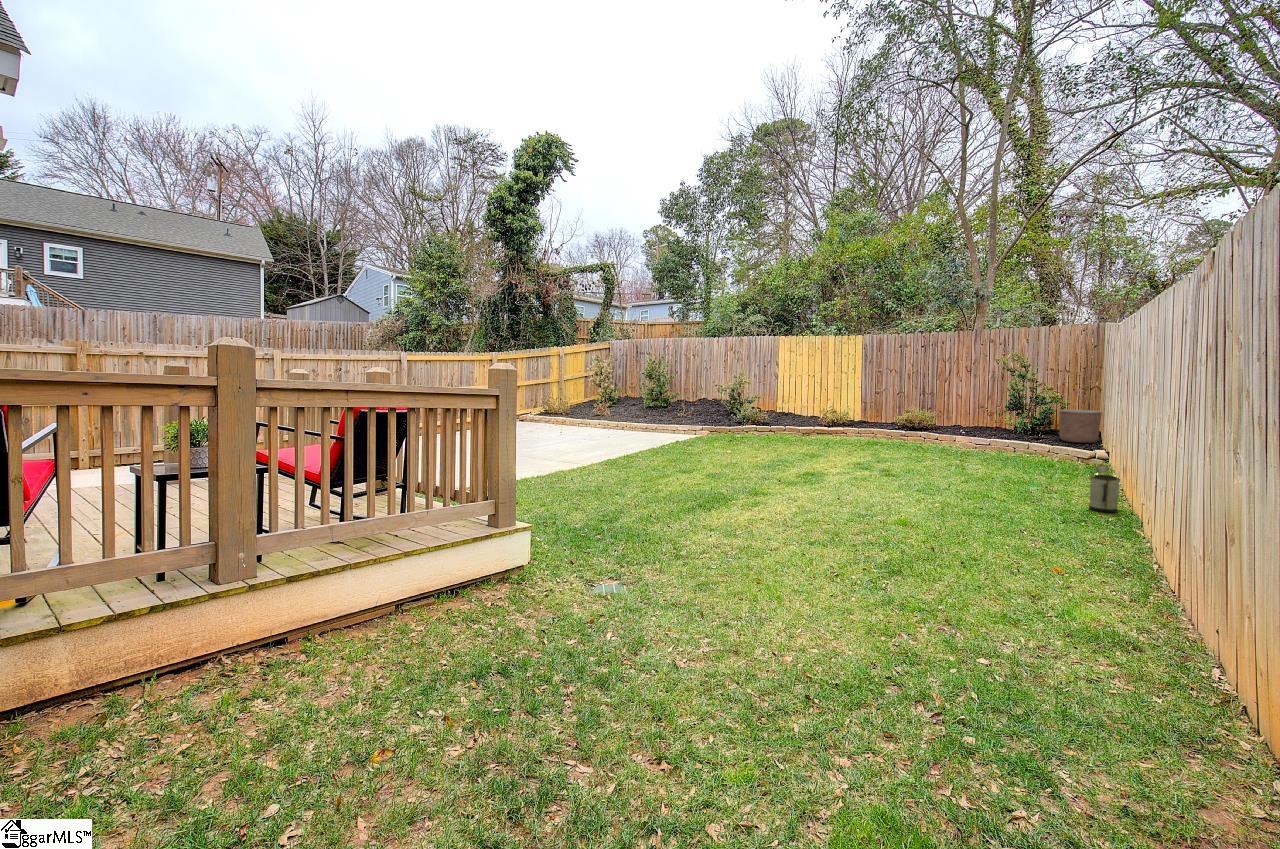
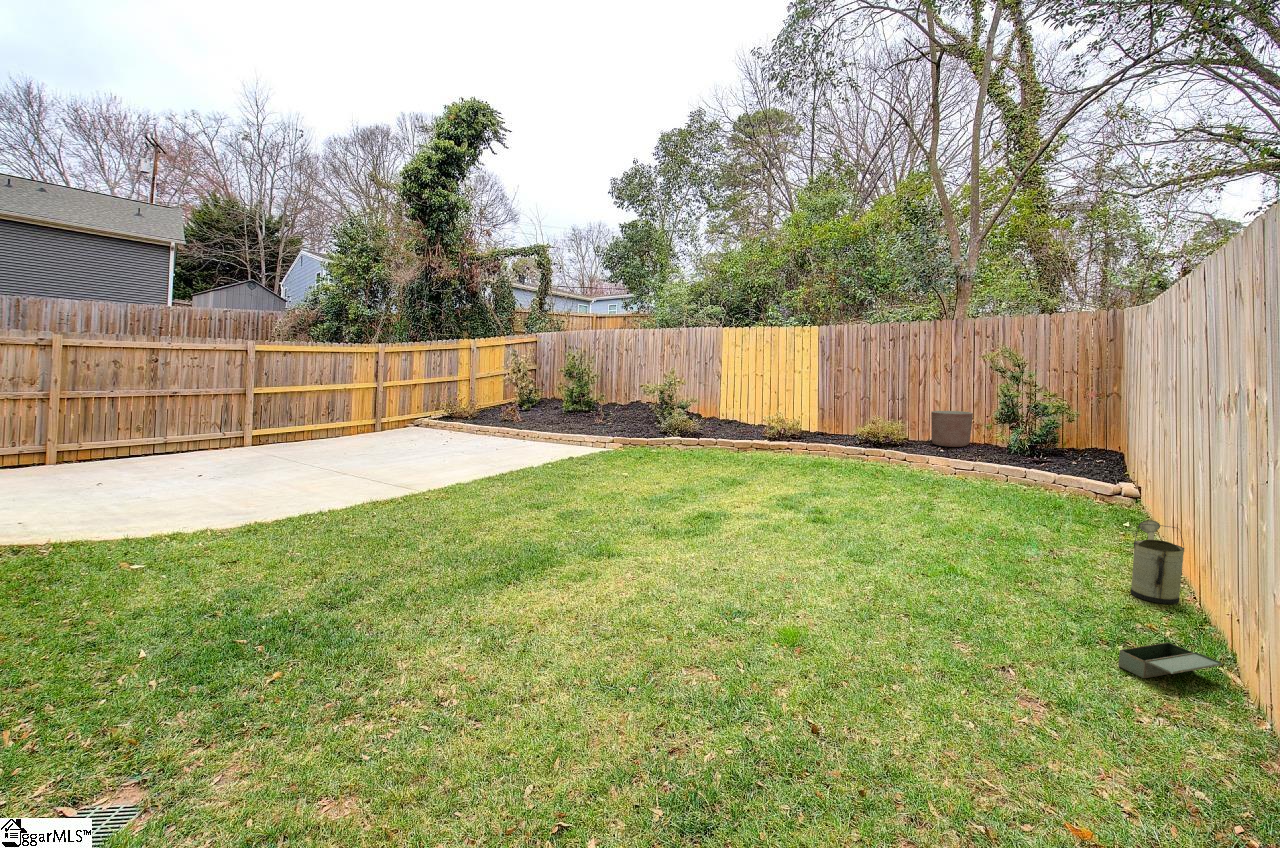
planter: present [1059,410,1102,443] -> present [931,411,973,447]
toolbox: none [1073,523,1128,539] -> present [1118,642,1223,678]

